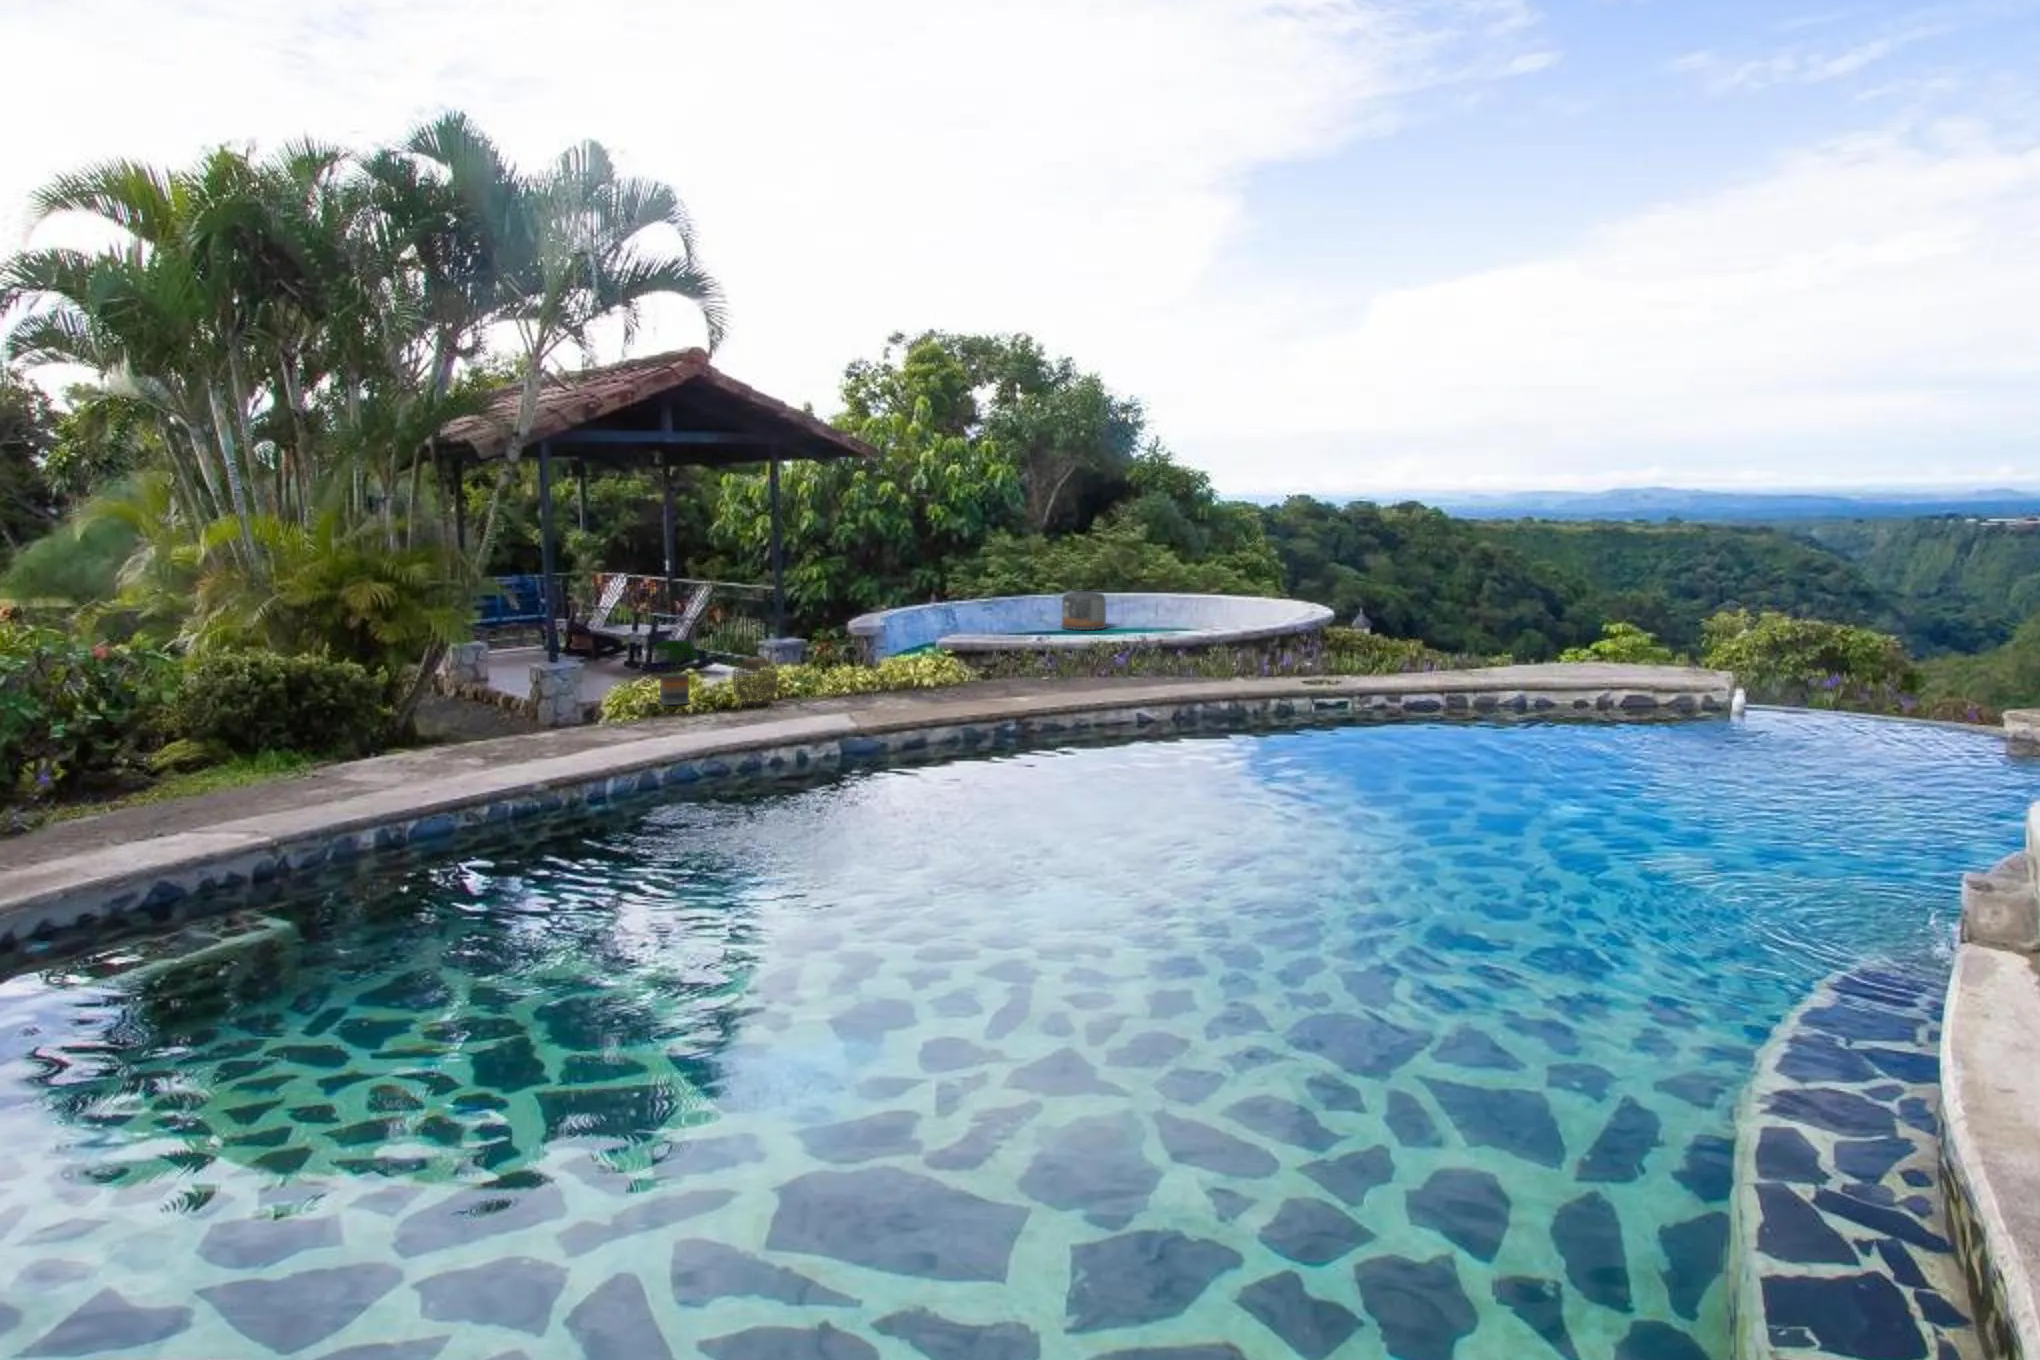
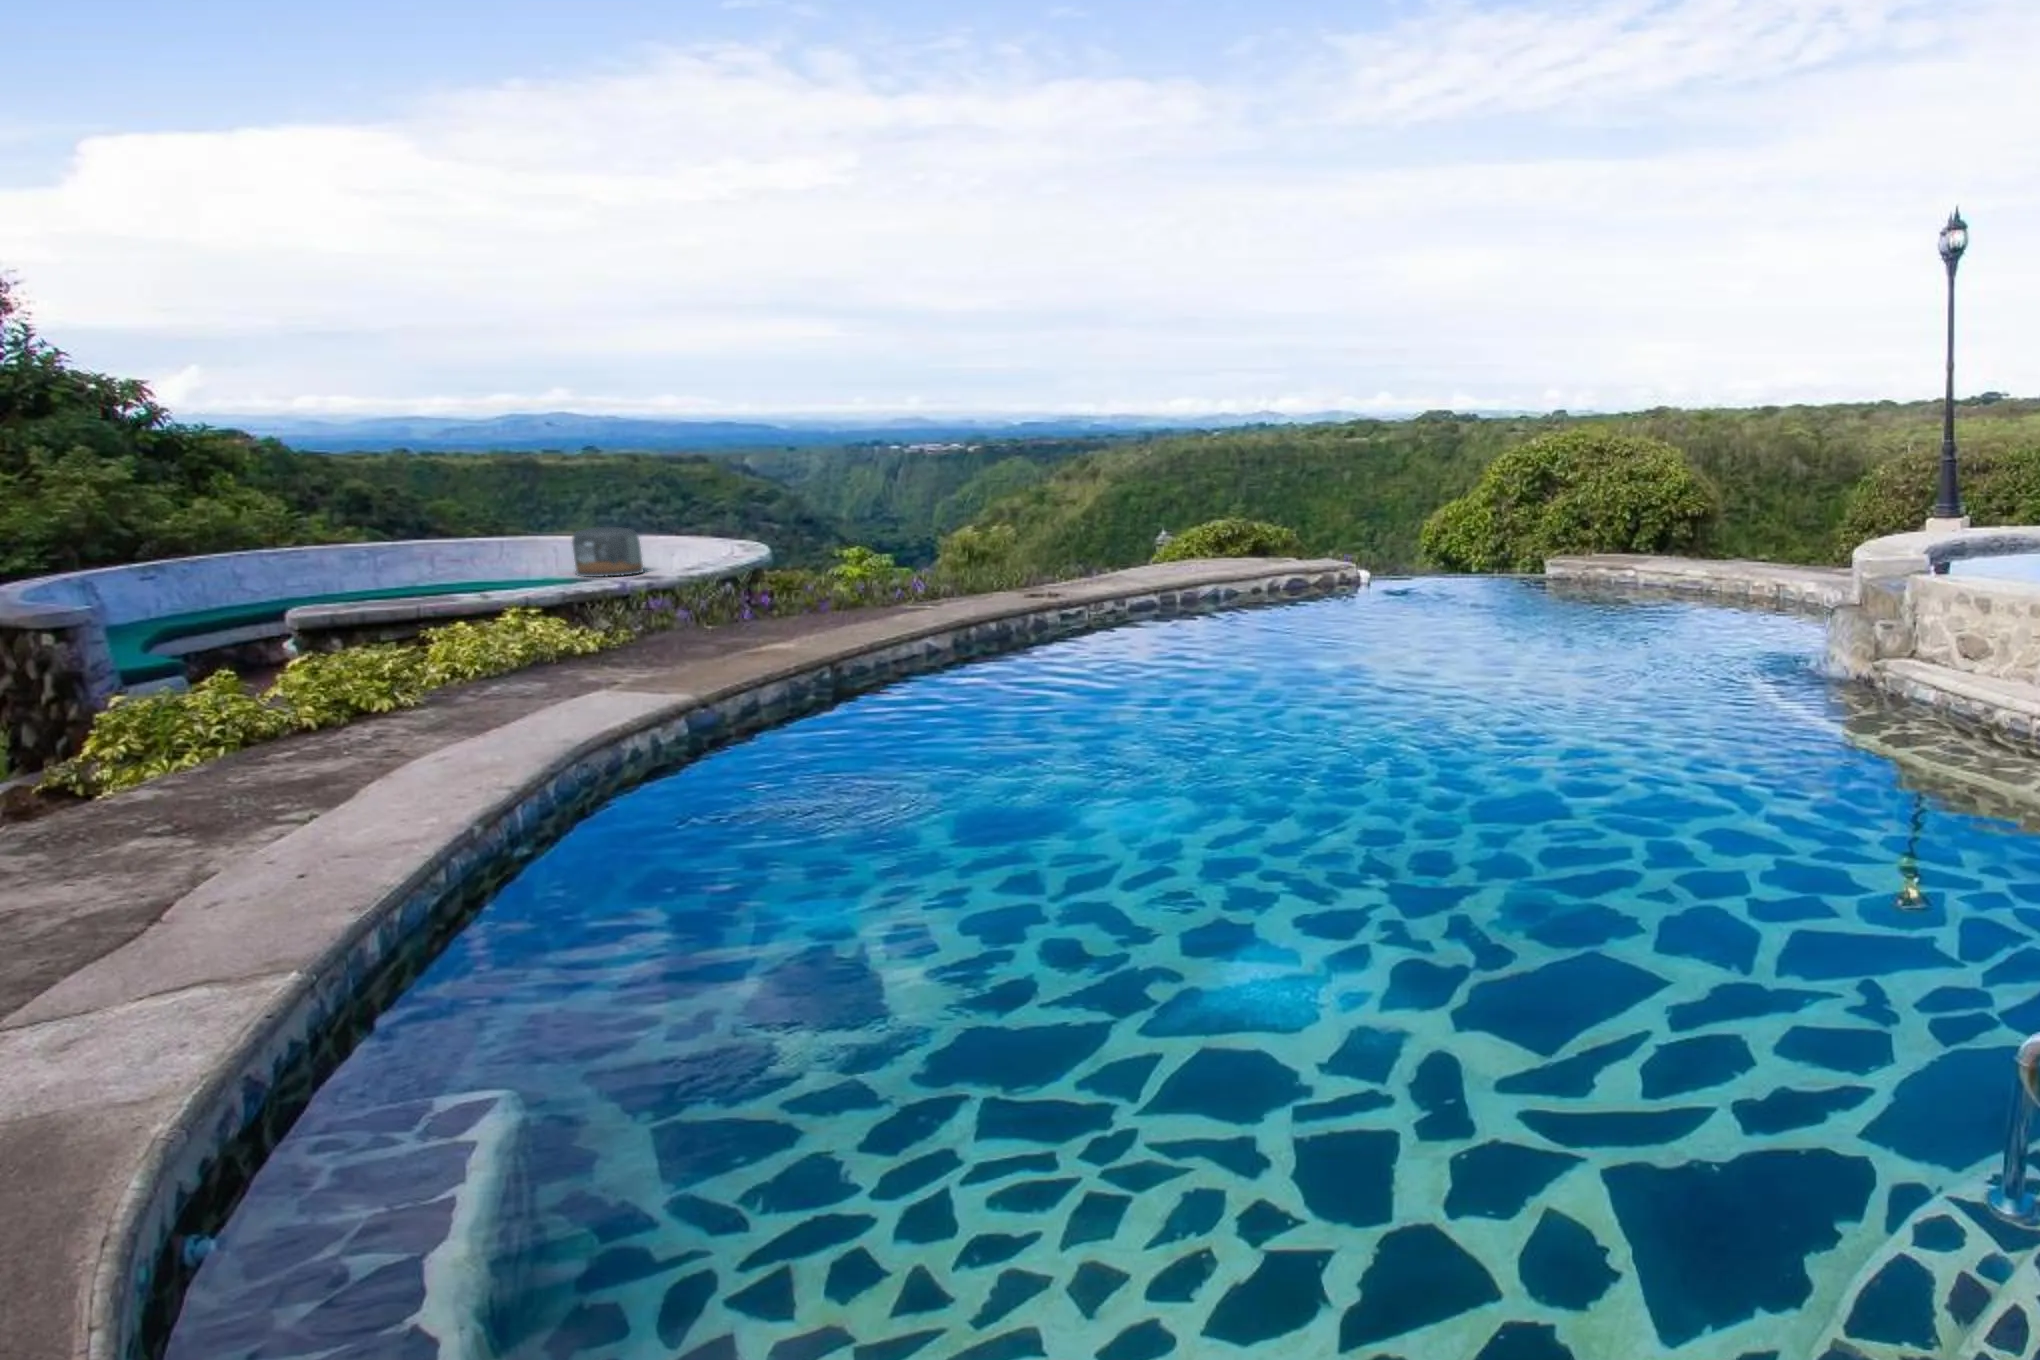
potted tree: present [654,640,698,705] -> none [238,618,342,721]
woven basket: present [733,657,778,705] -> none [398,631,481,701]

